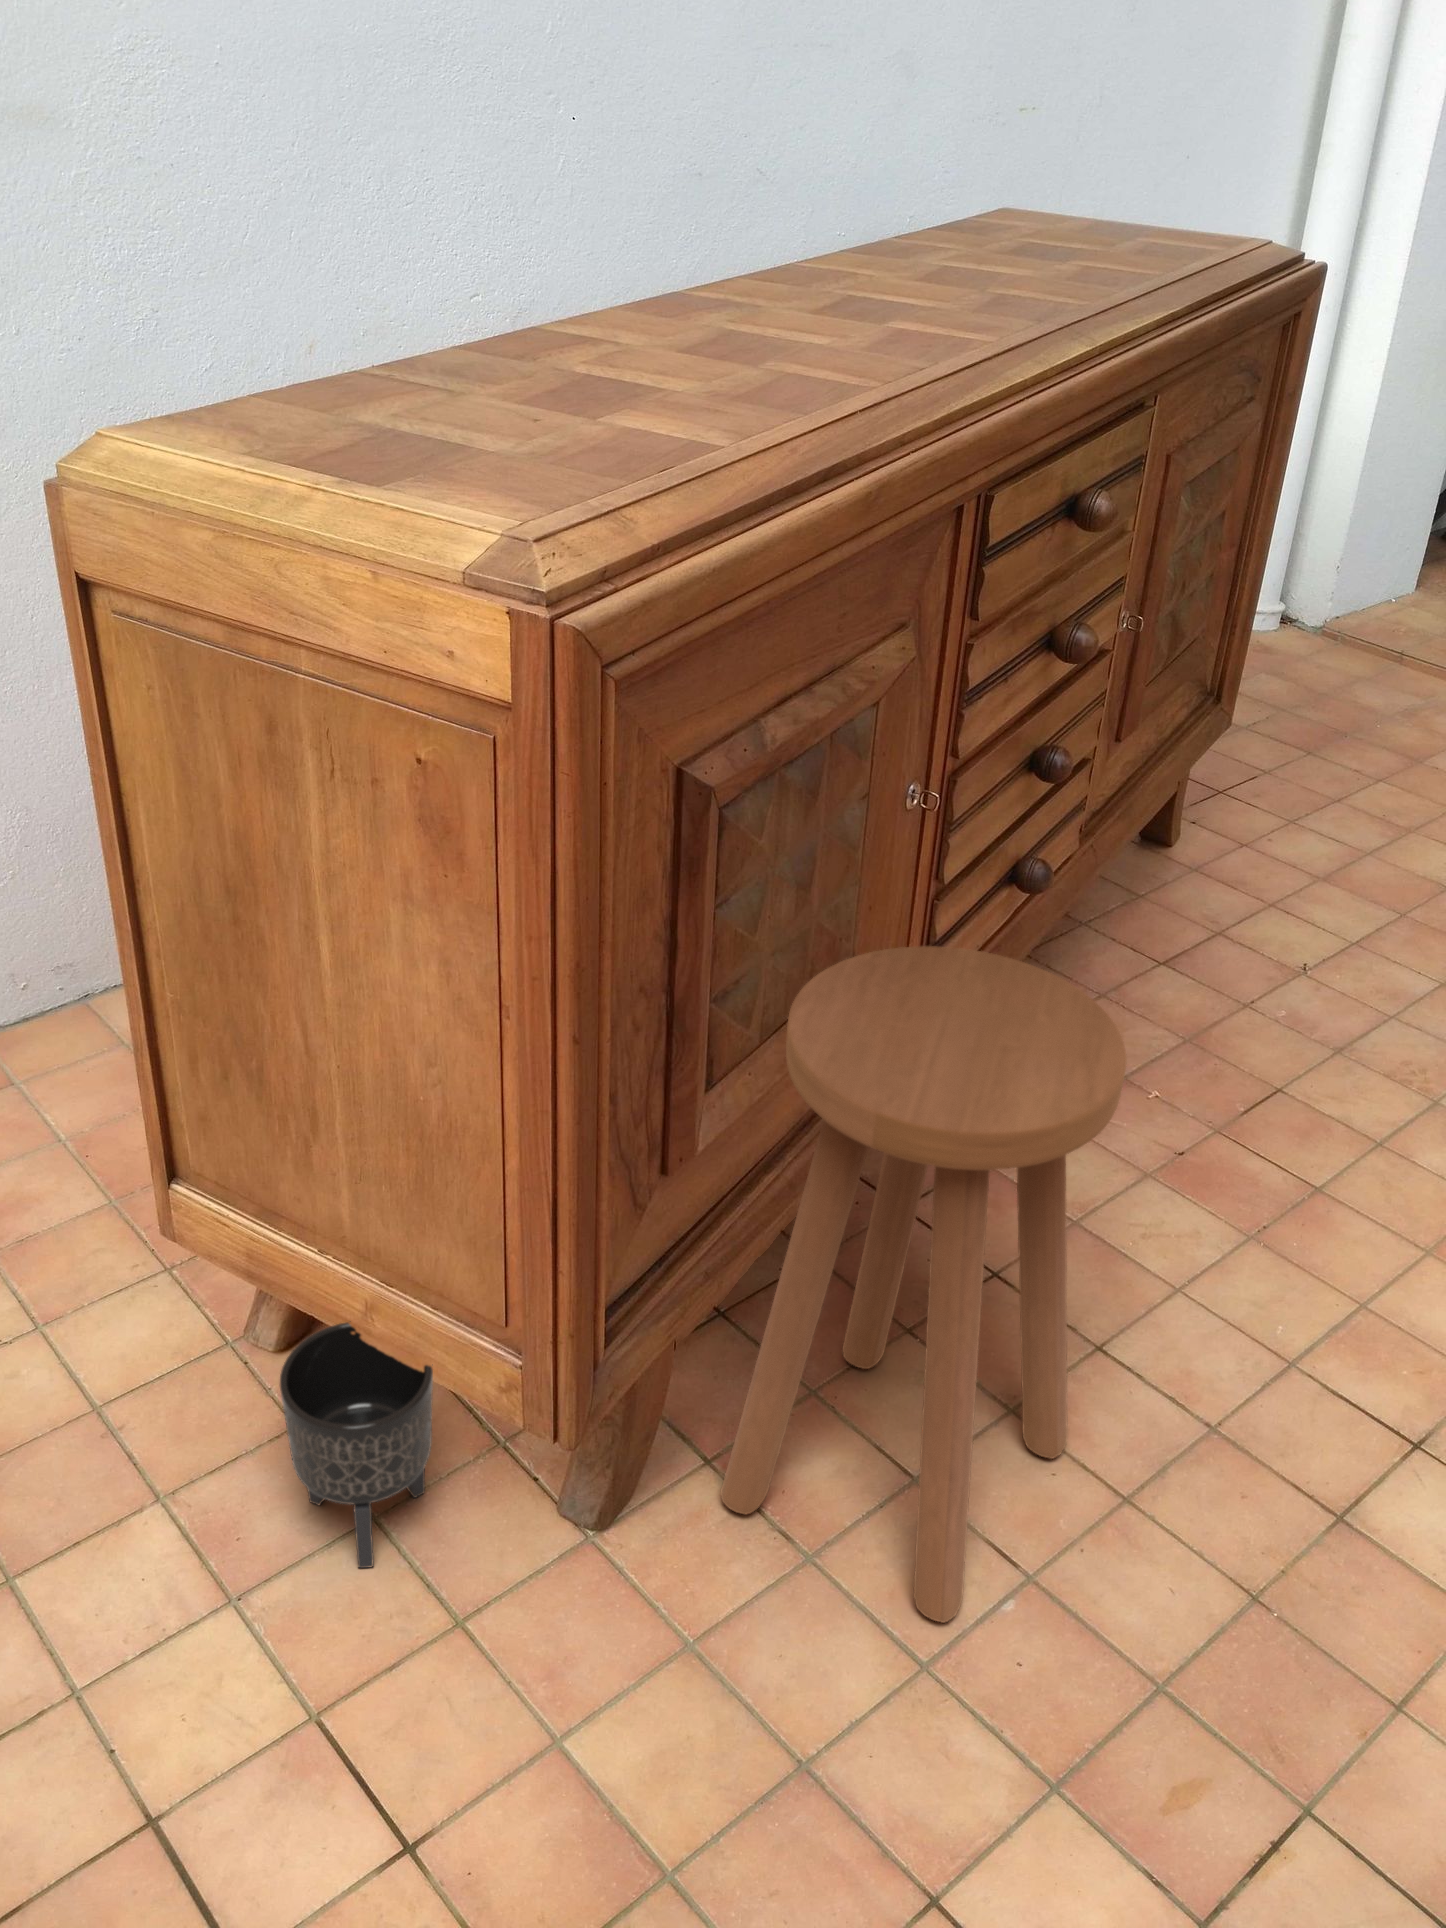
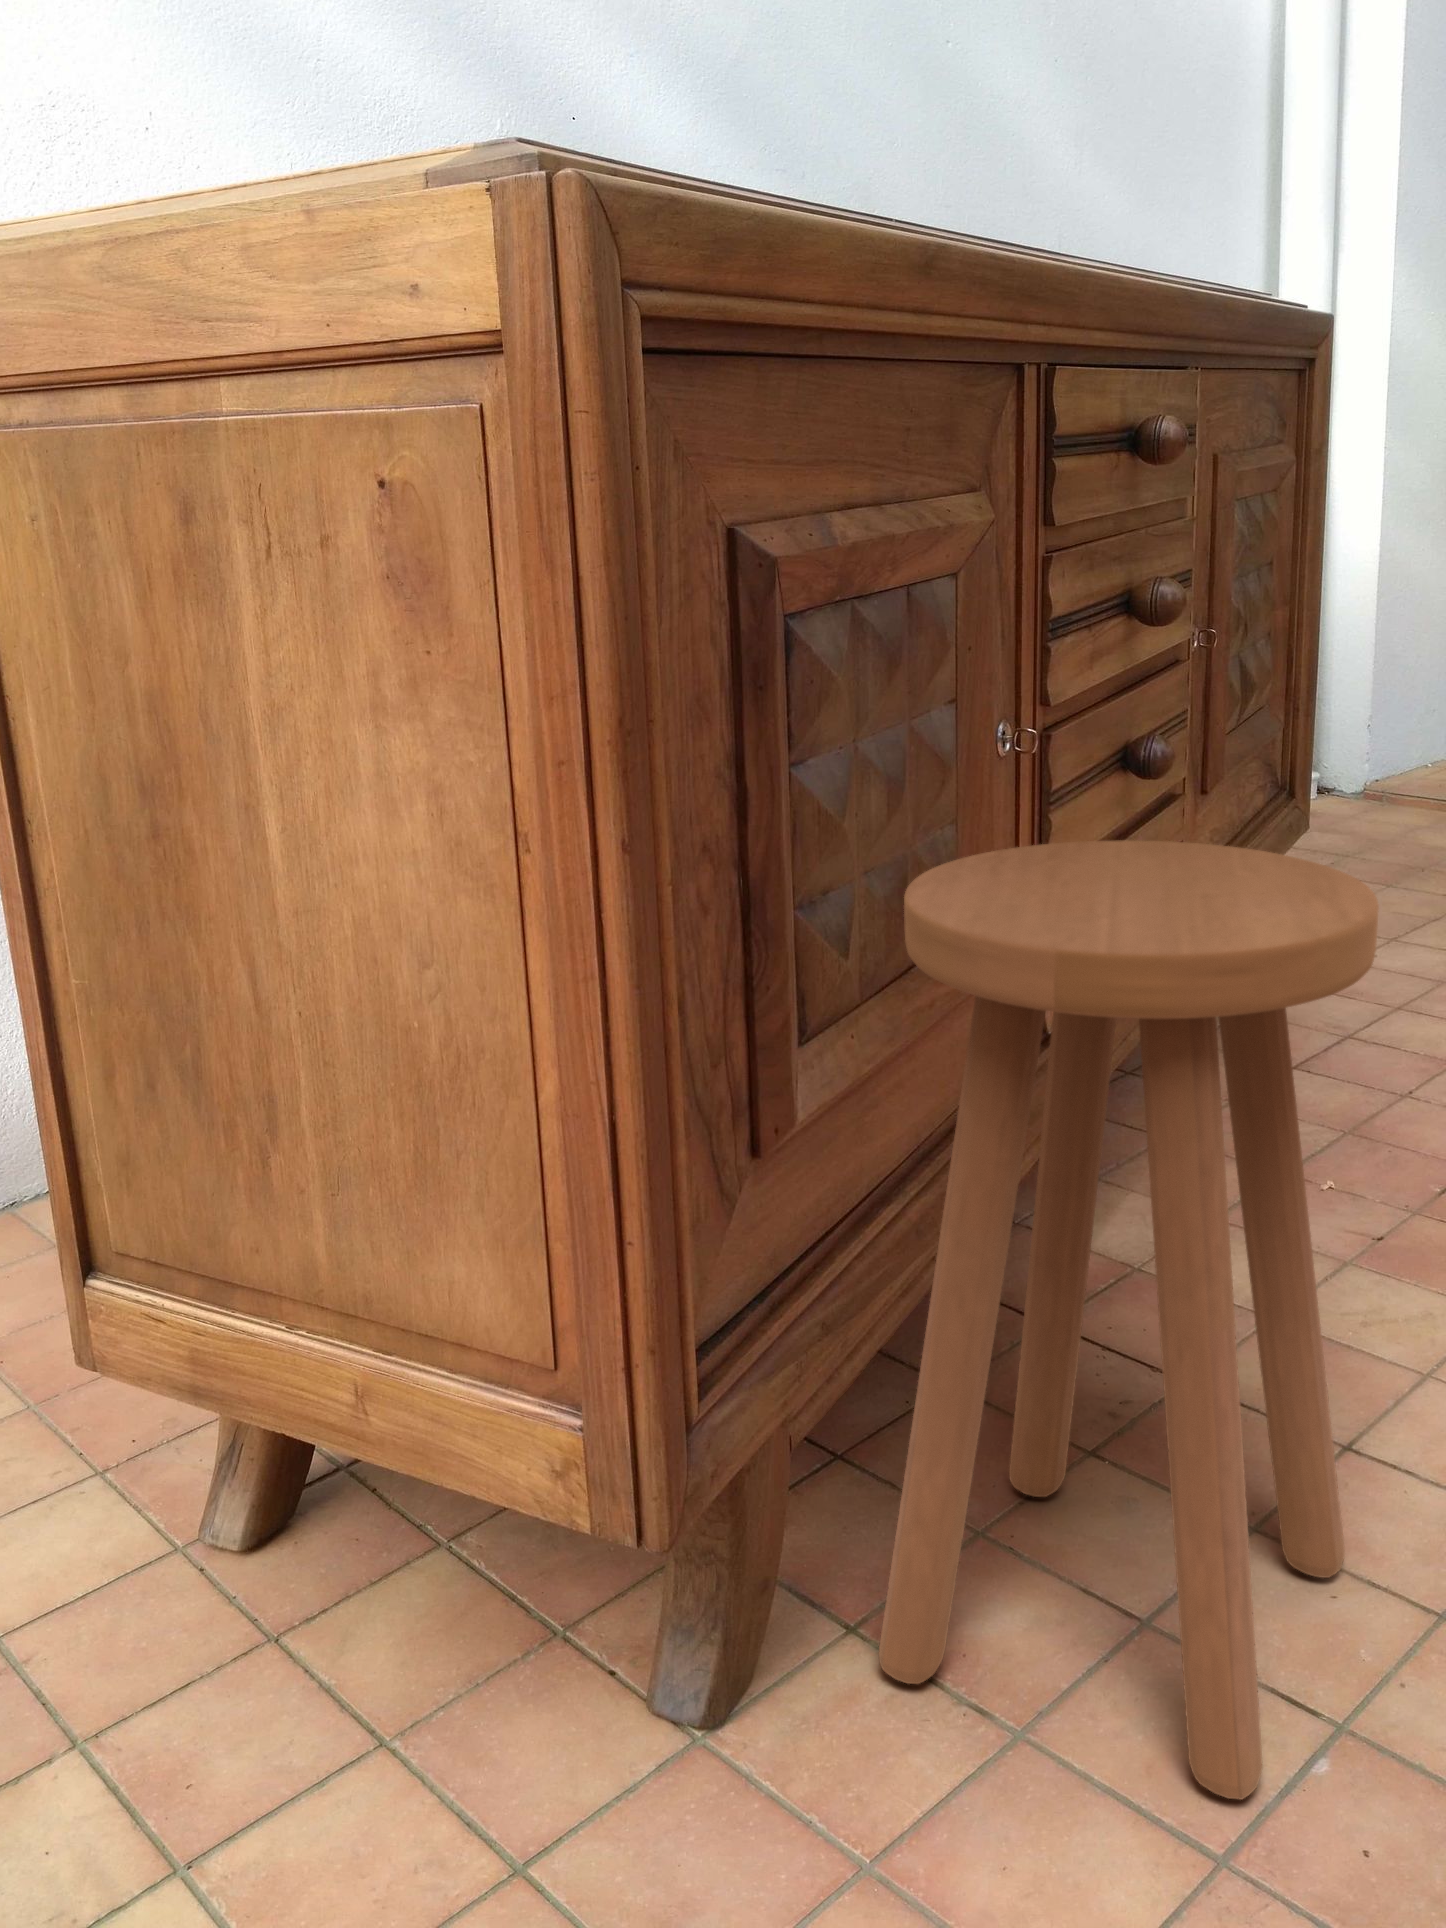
planter: present [280,1323,433,1568] -> none [235,1430,459,1808]

